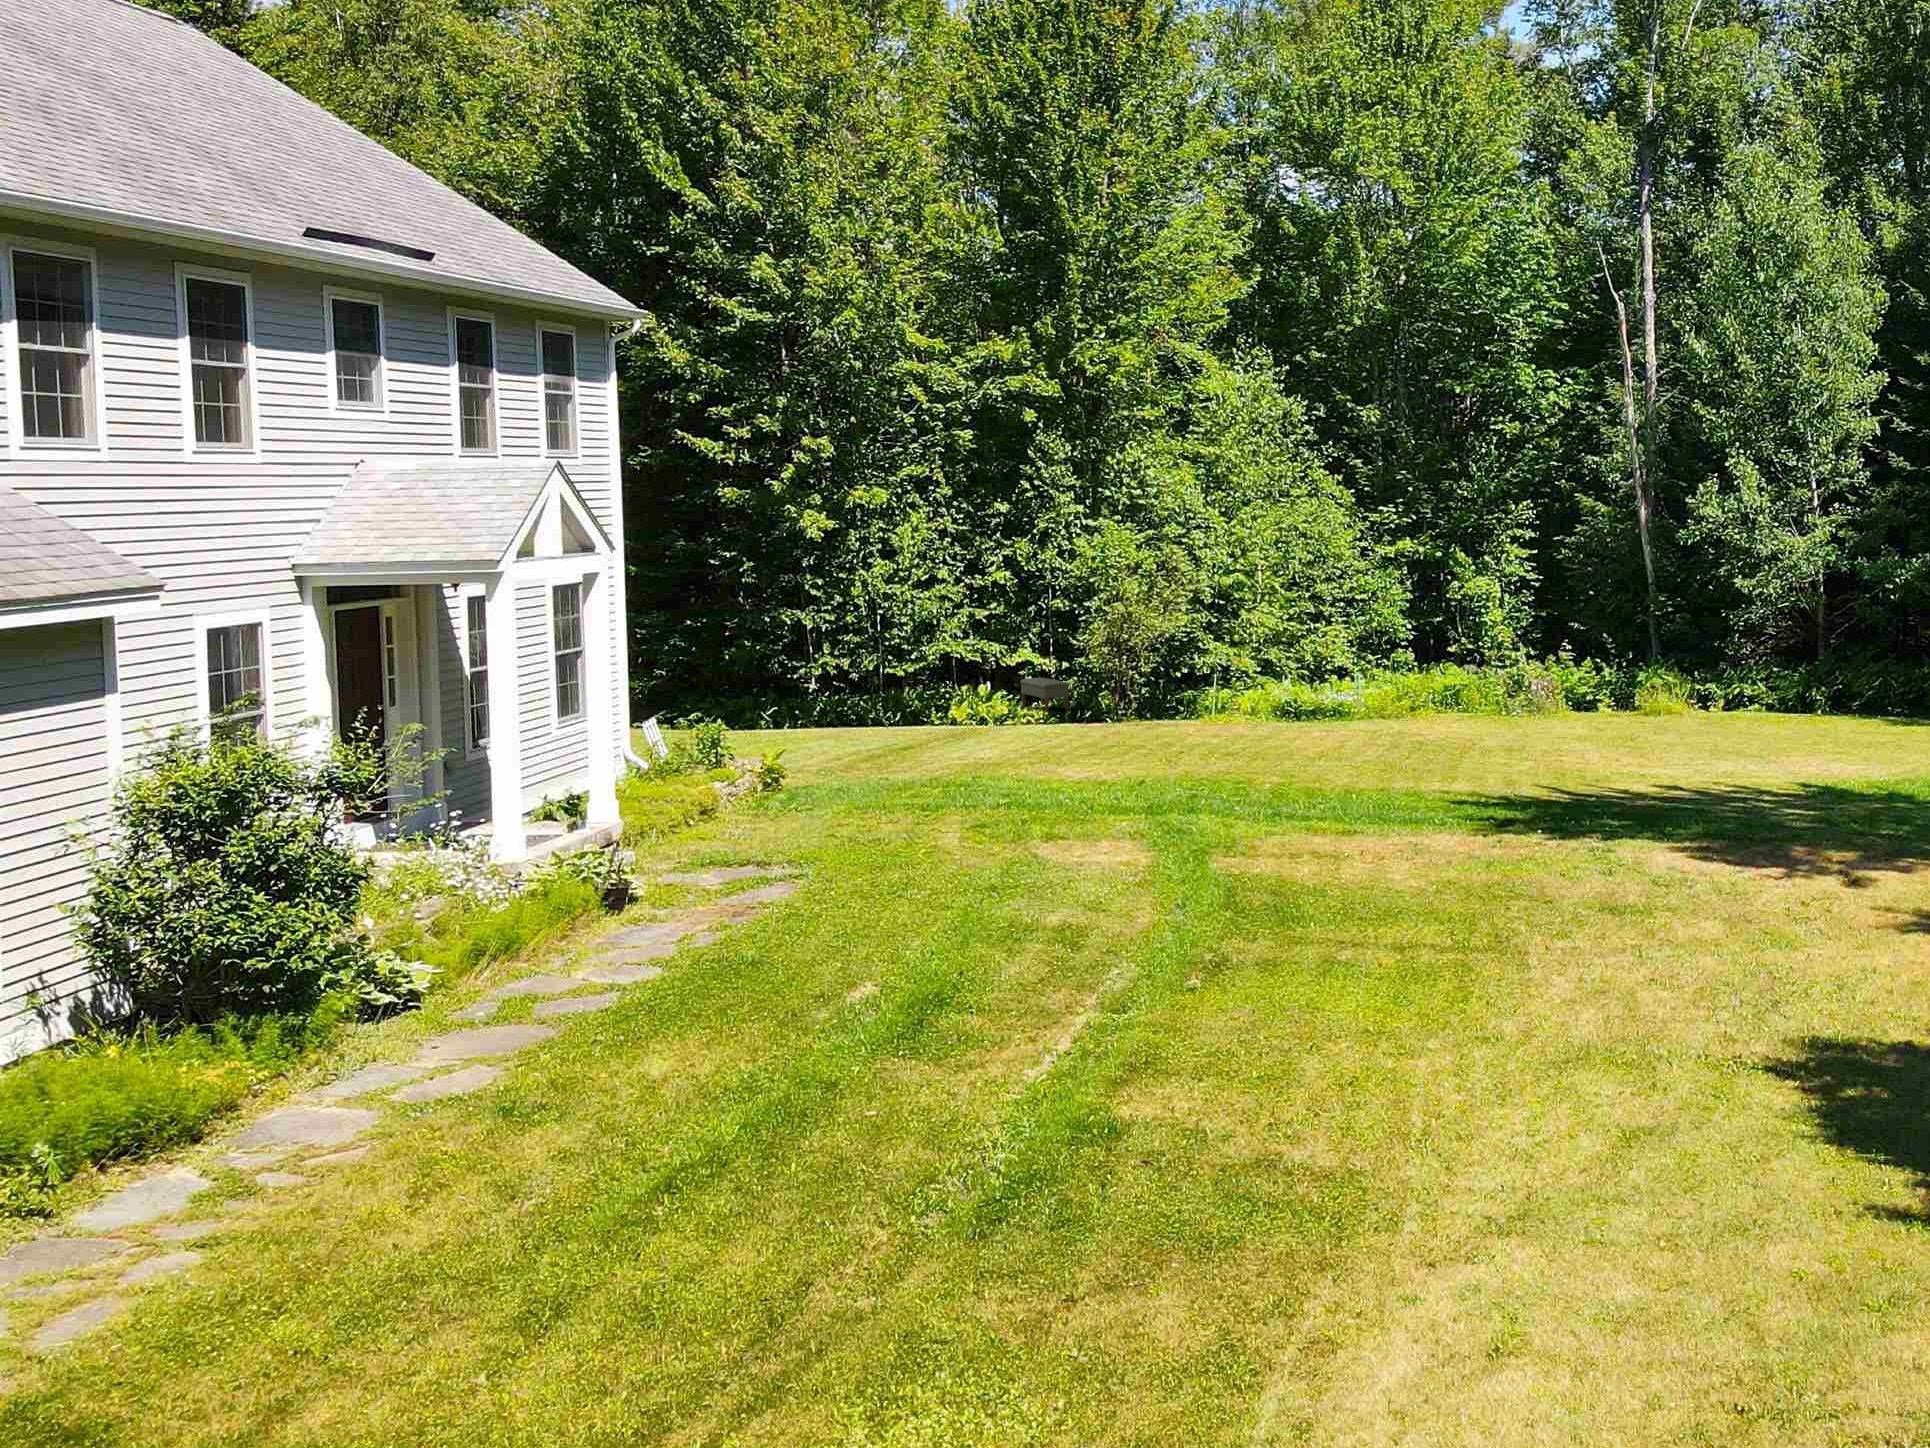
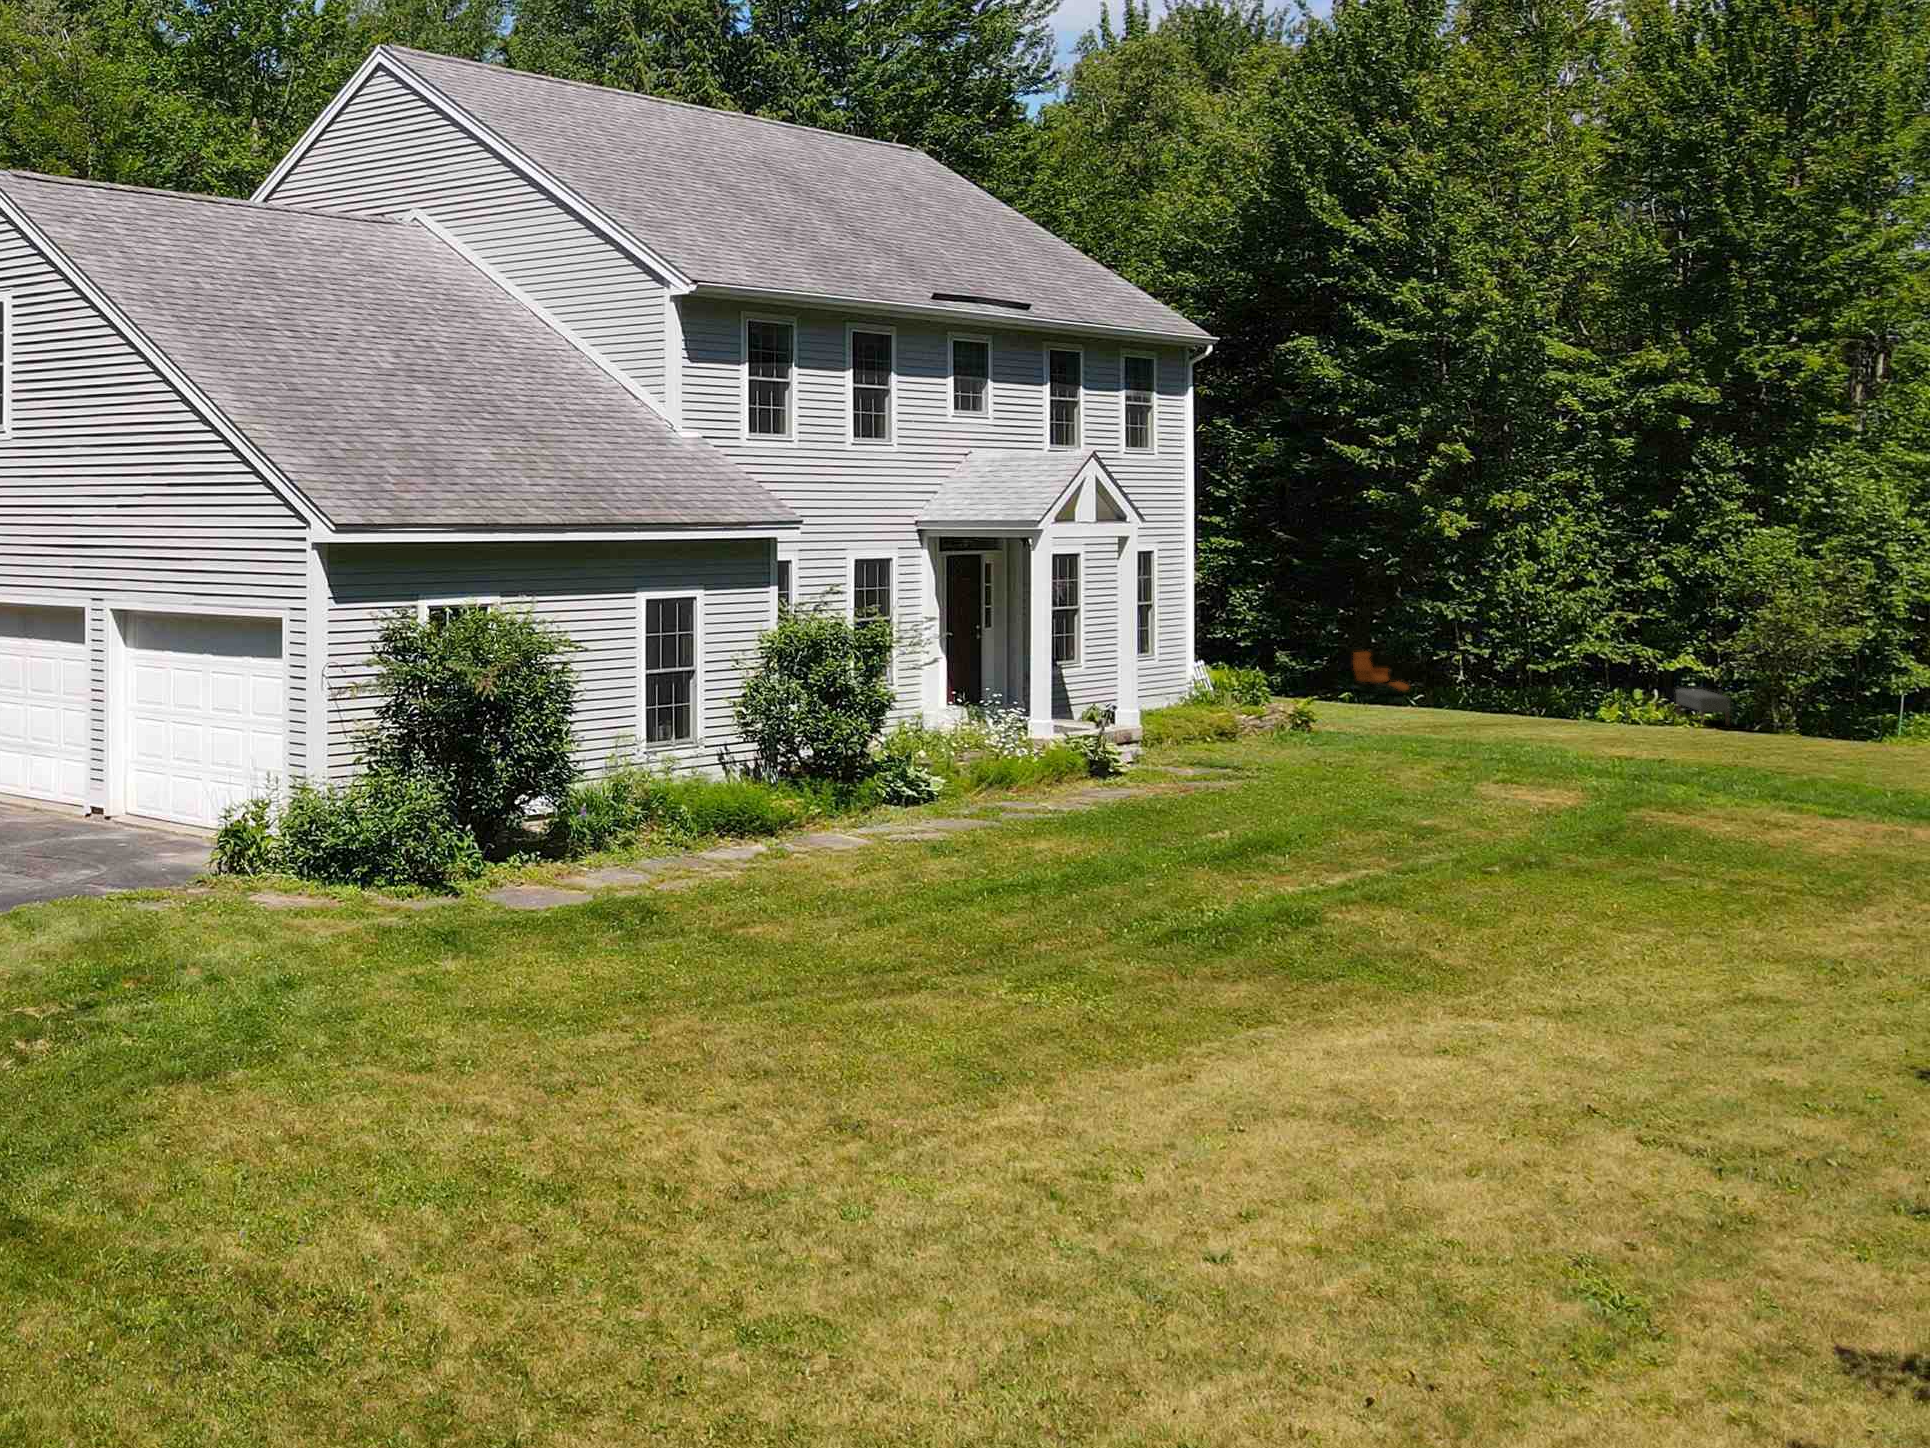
armchair: none [704,671,767,717] -> present [1353,652,1409,695]

